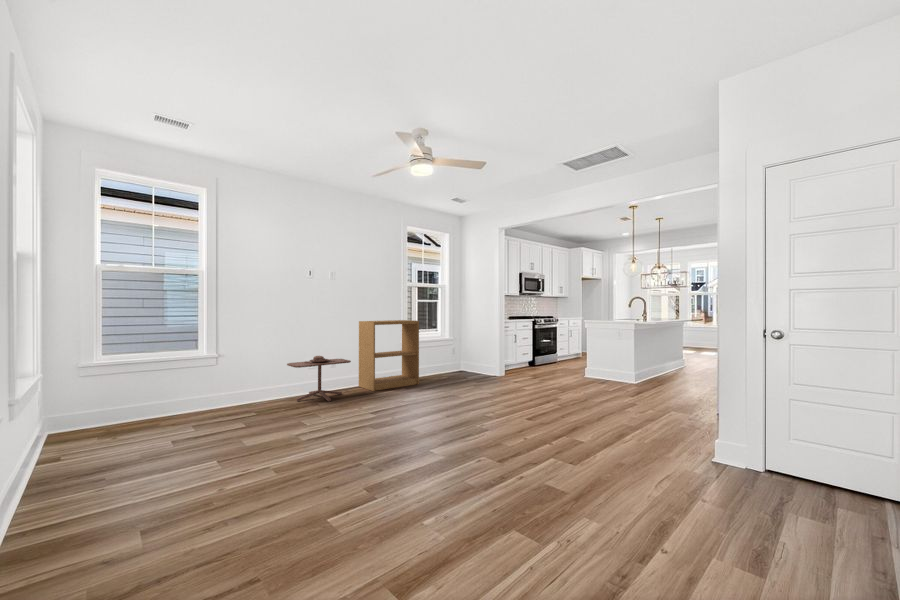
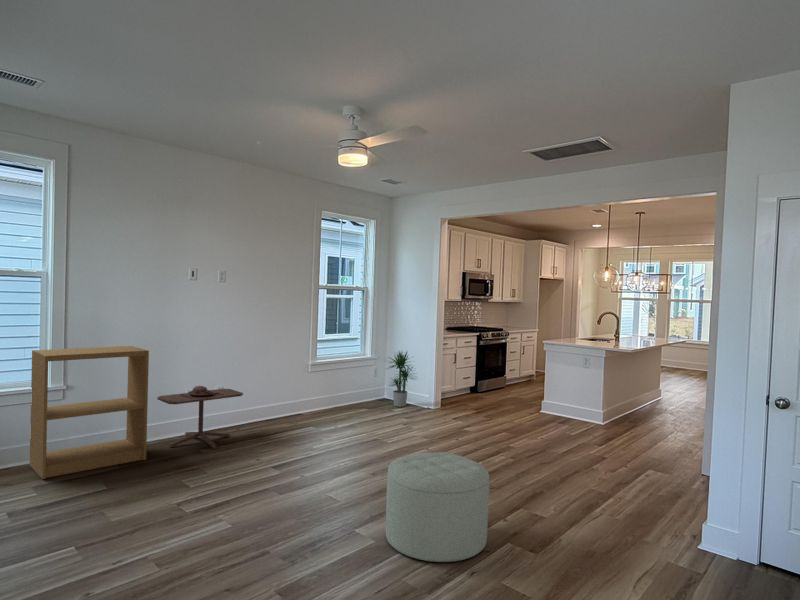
bookshelf: present [359,320,419,391] -> present [30,346,149,479]
potted plant: none [460,330,487,375] -> present [387,352,413,407]
ottoman: none [453,389,535,471] -> present [386,452,489,562]

